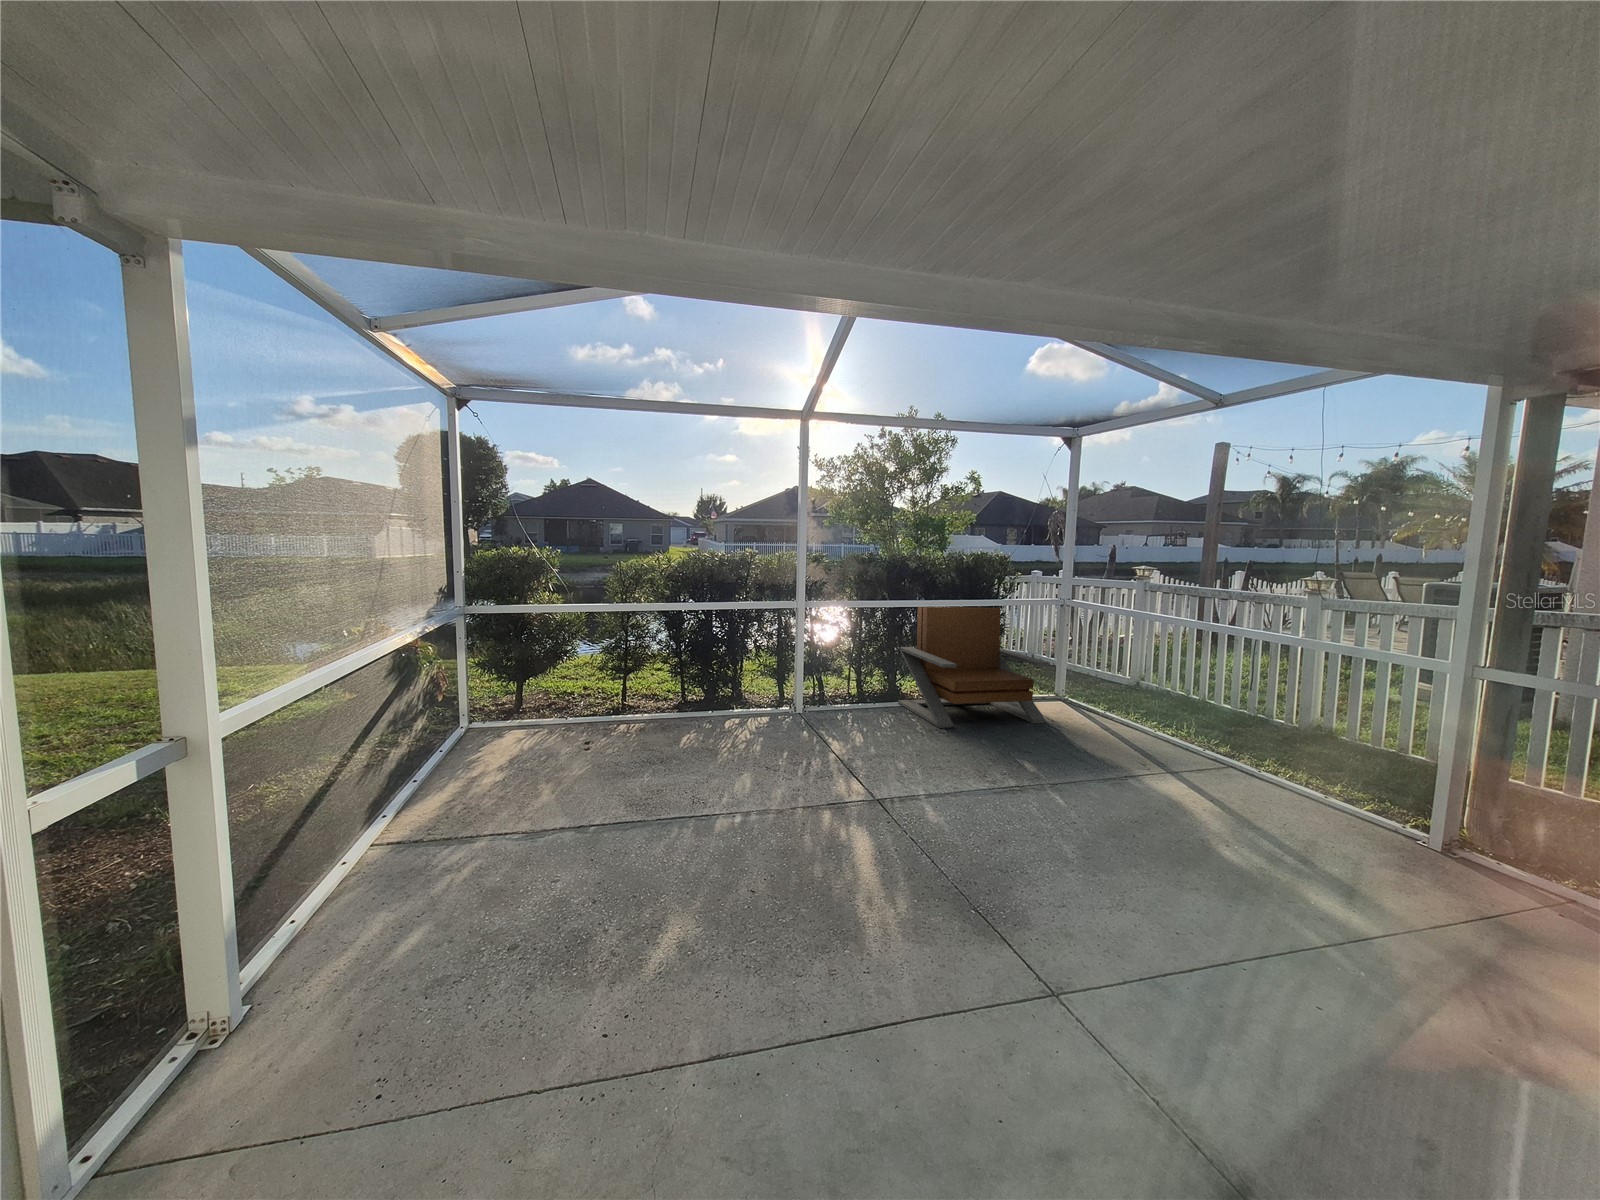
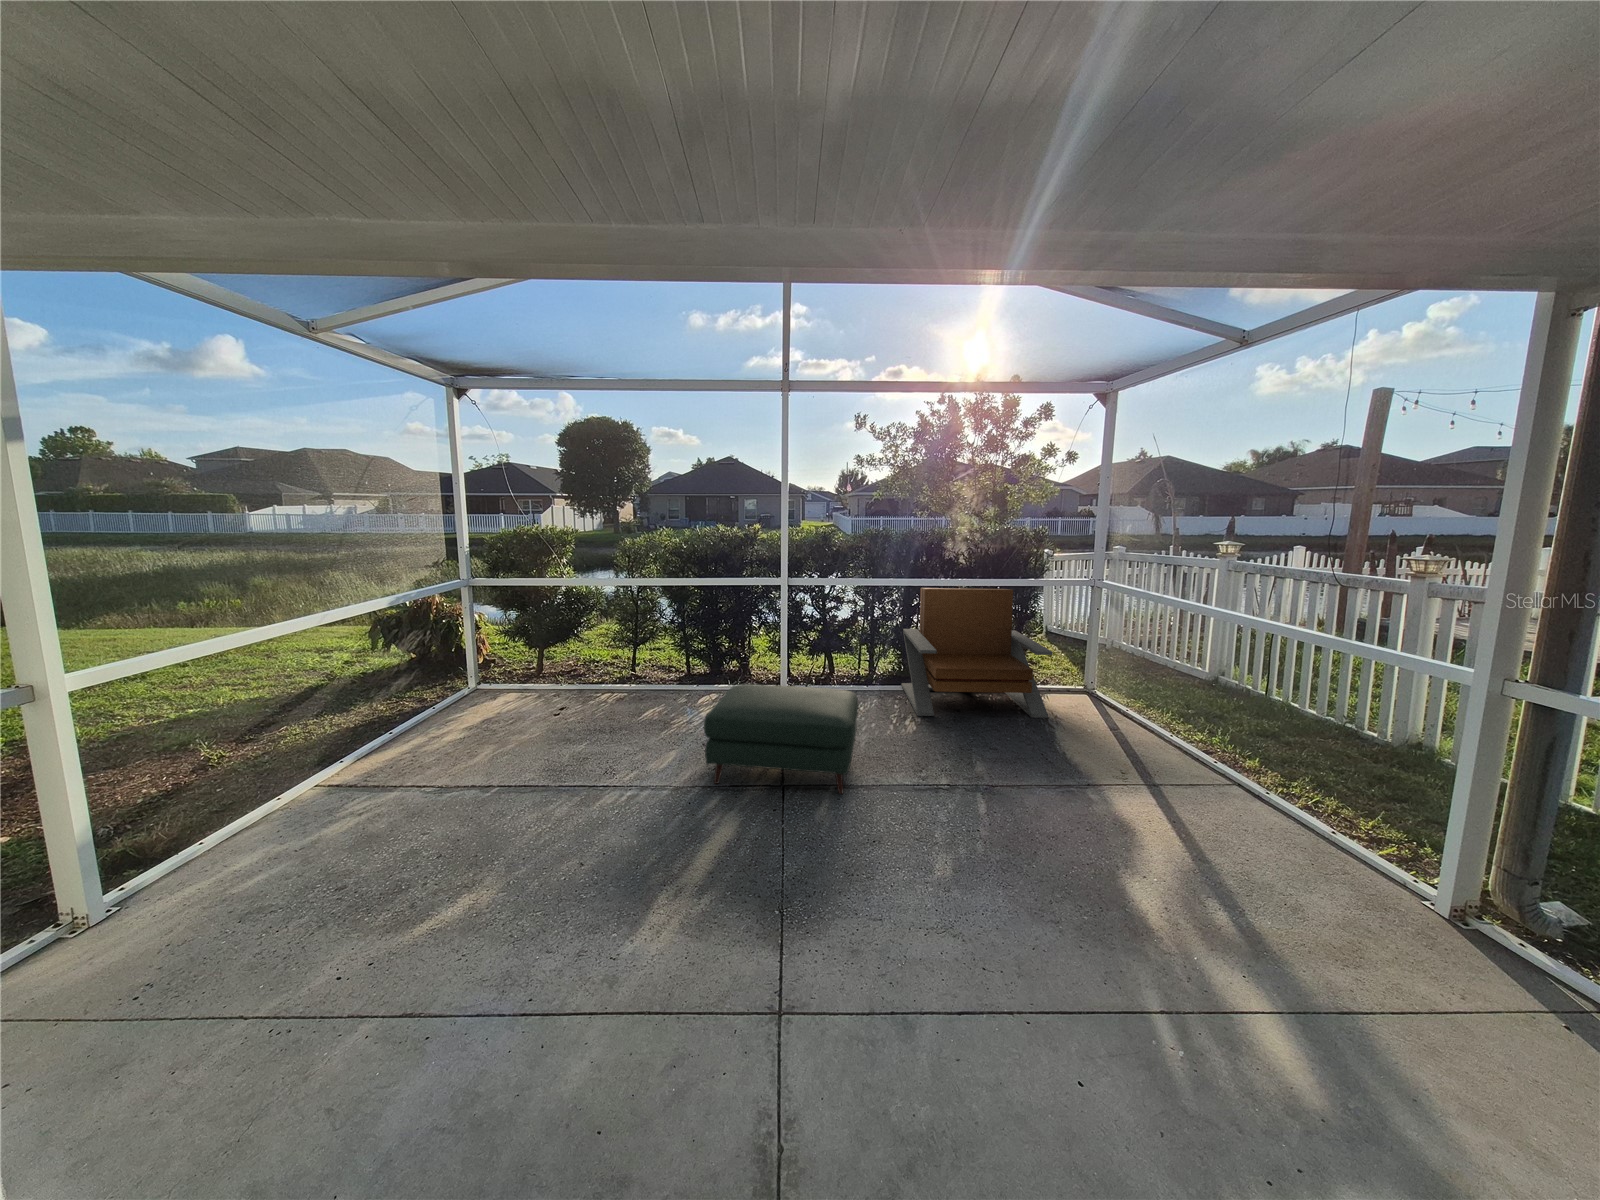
ottoman: none [800,701,956,801] -> present [704,684,858,794]

